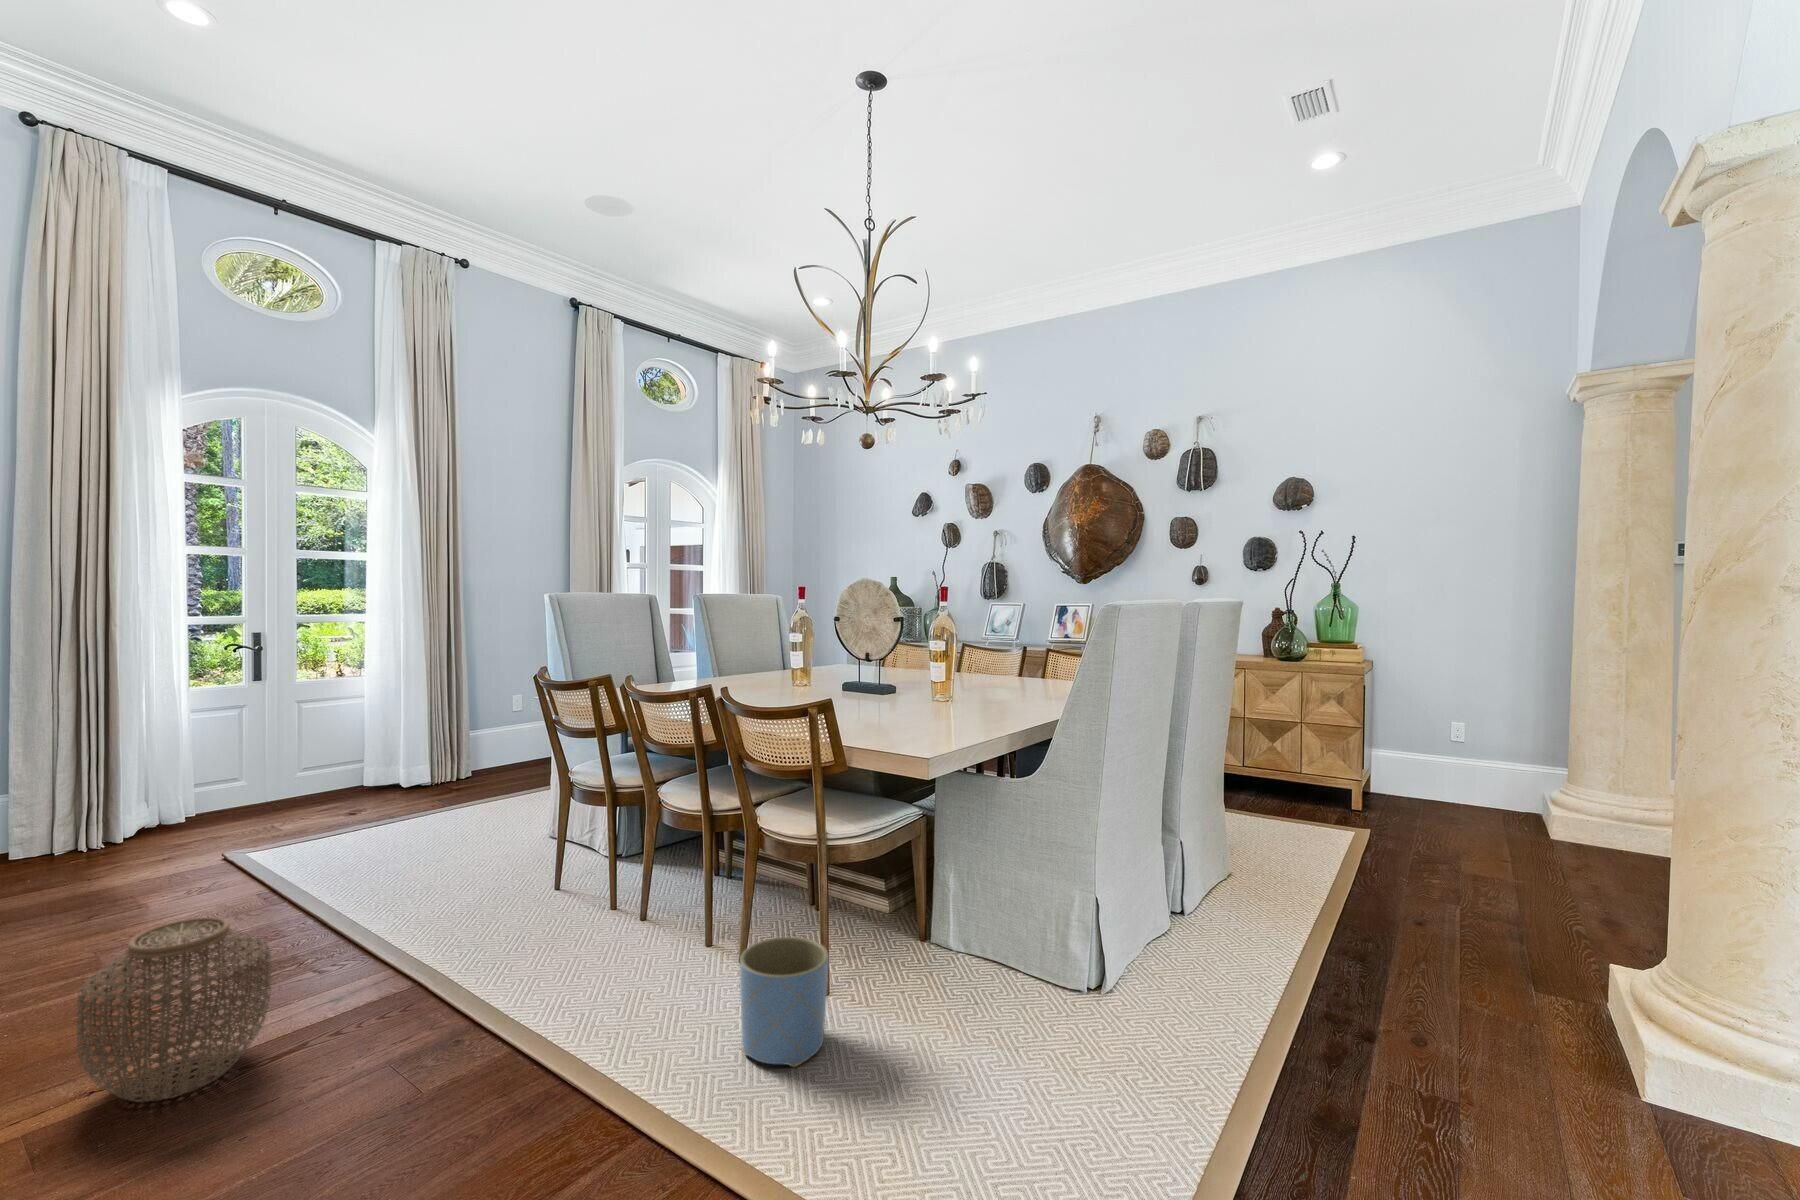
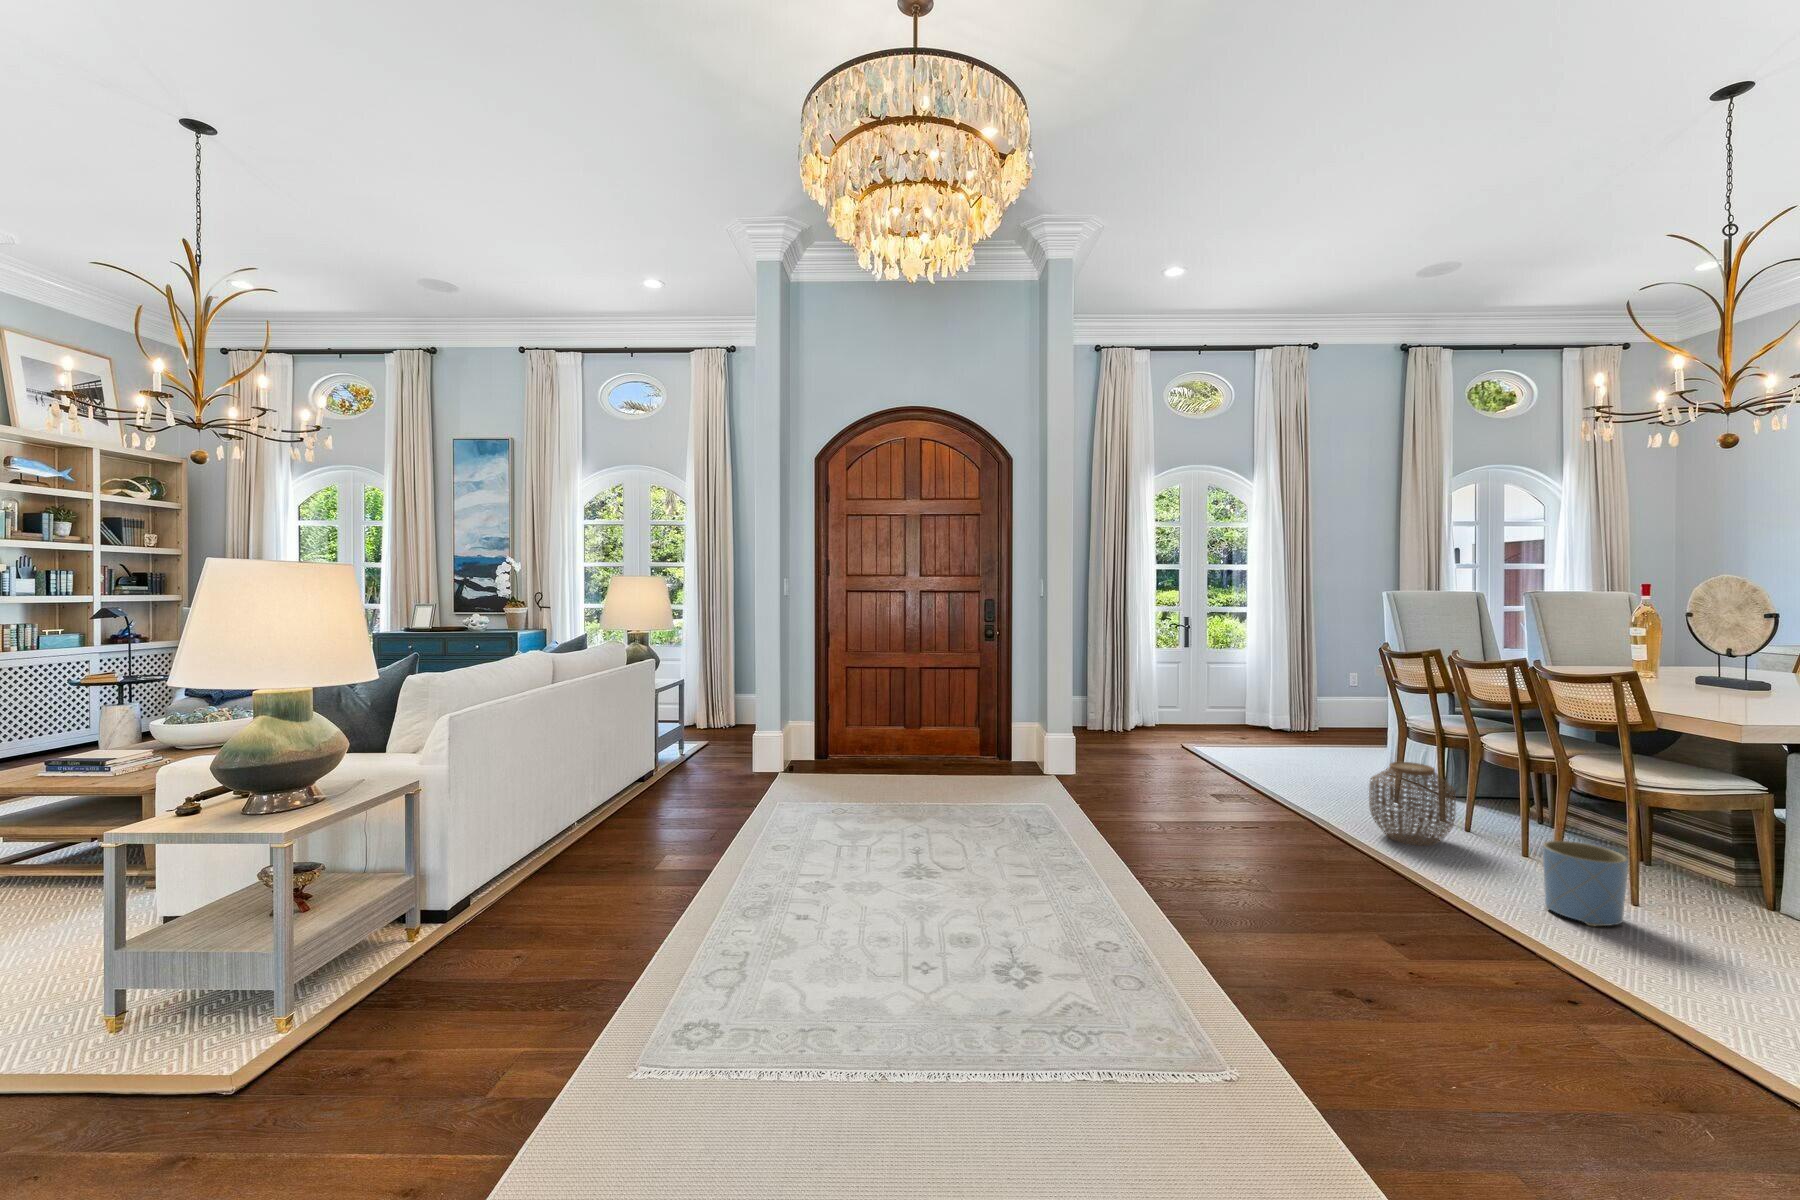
woven basket: present [77,917,271,1101] -> present [1369,762,1456,846]

